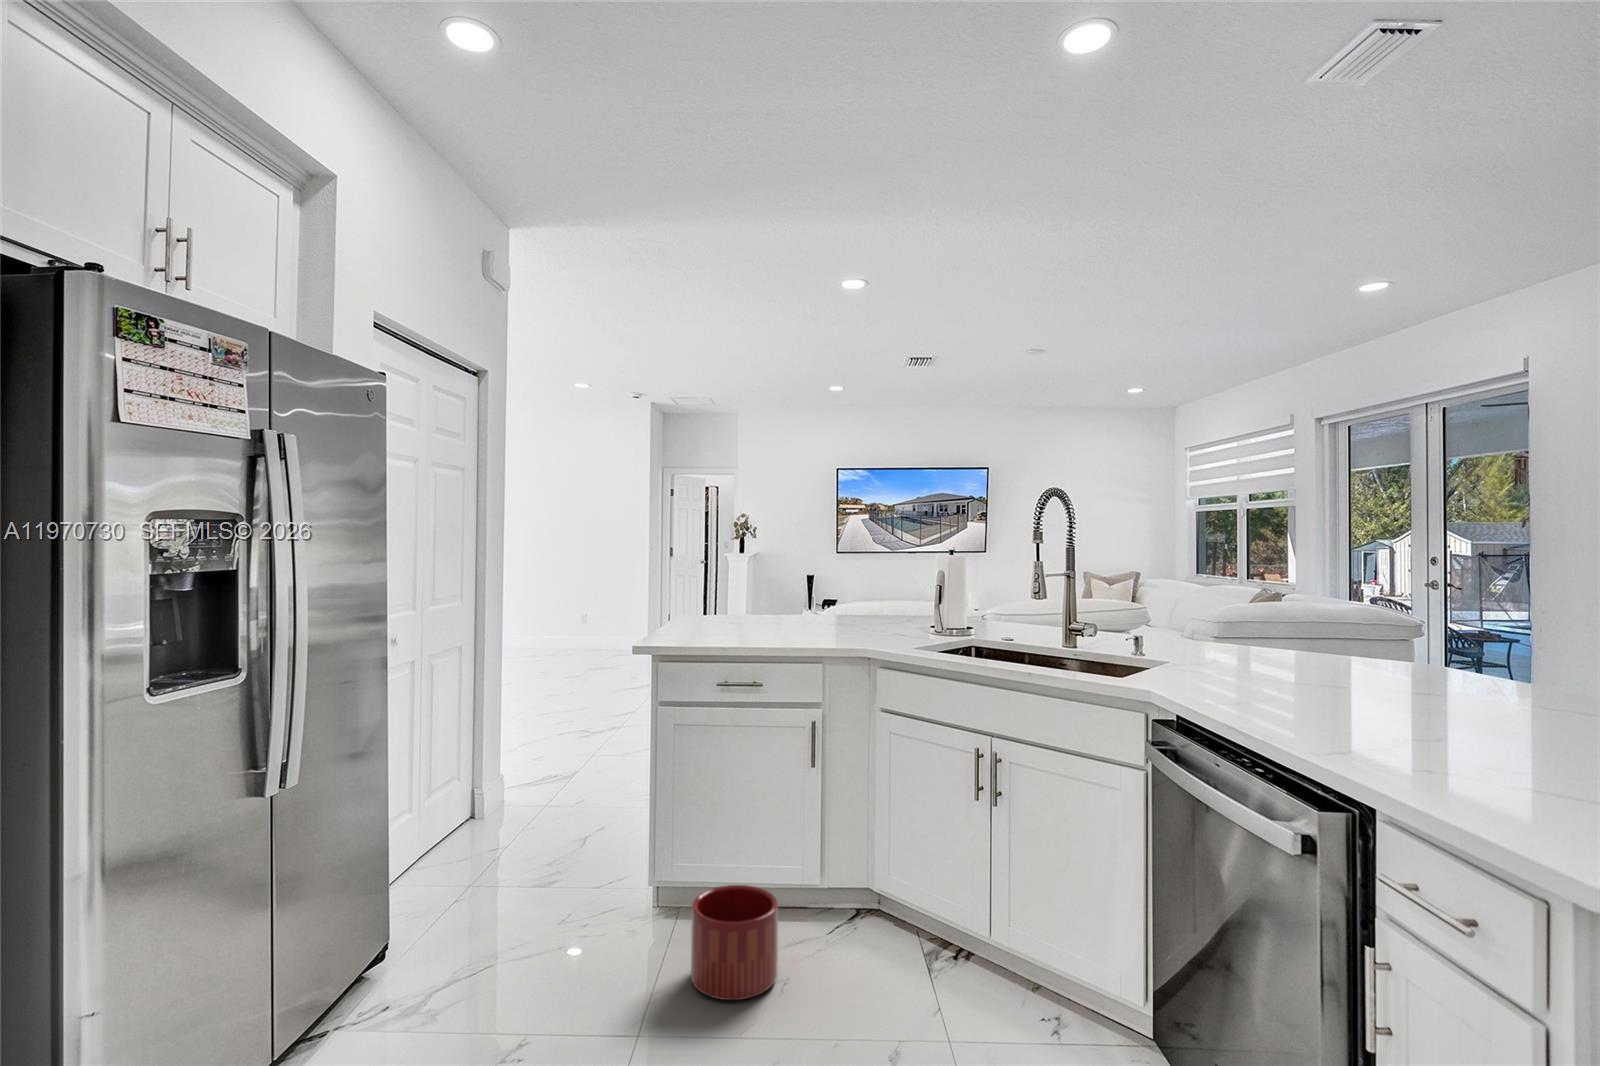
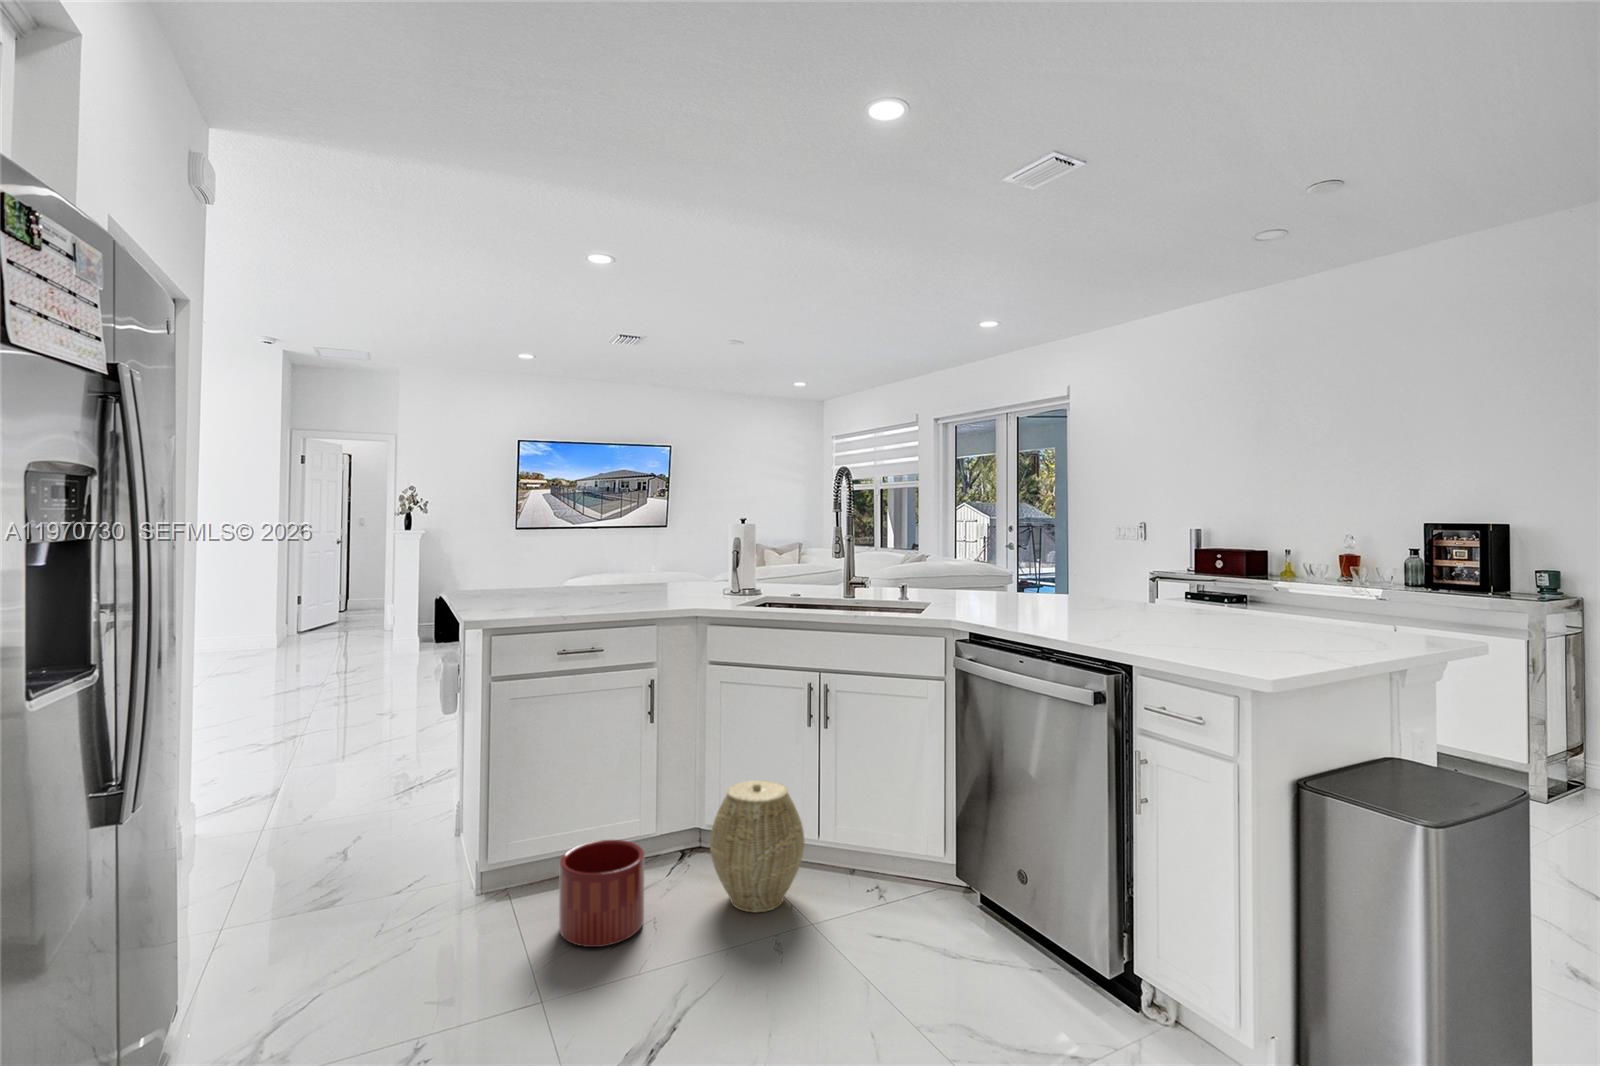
woven basket: none [852,850,962,1008] -> present [710,780,804,912]

